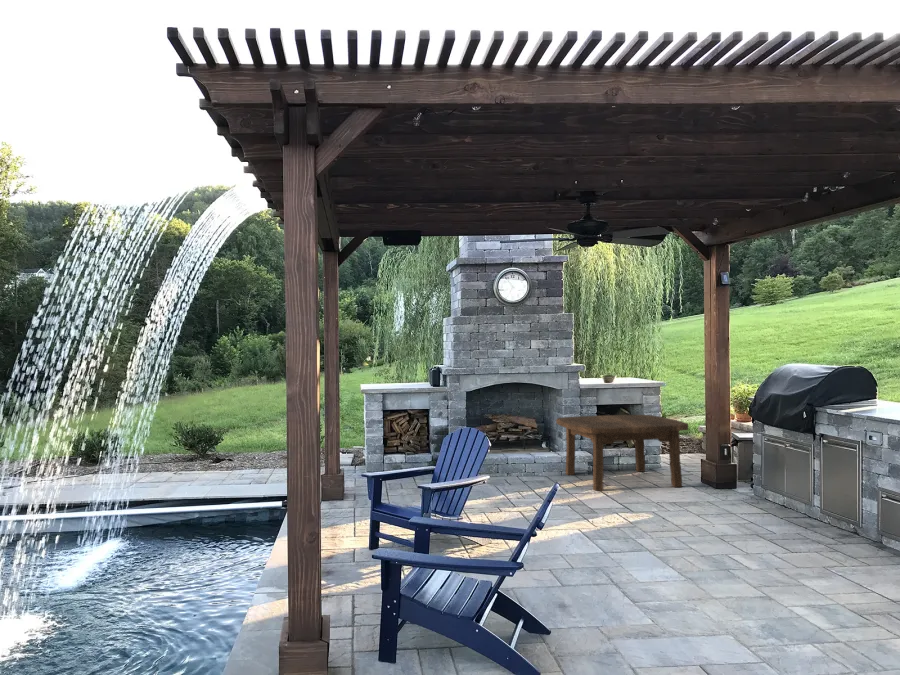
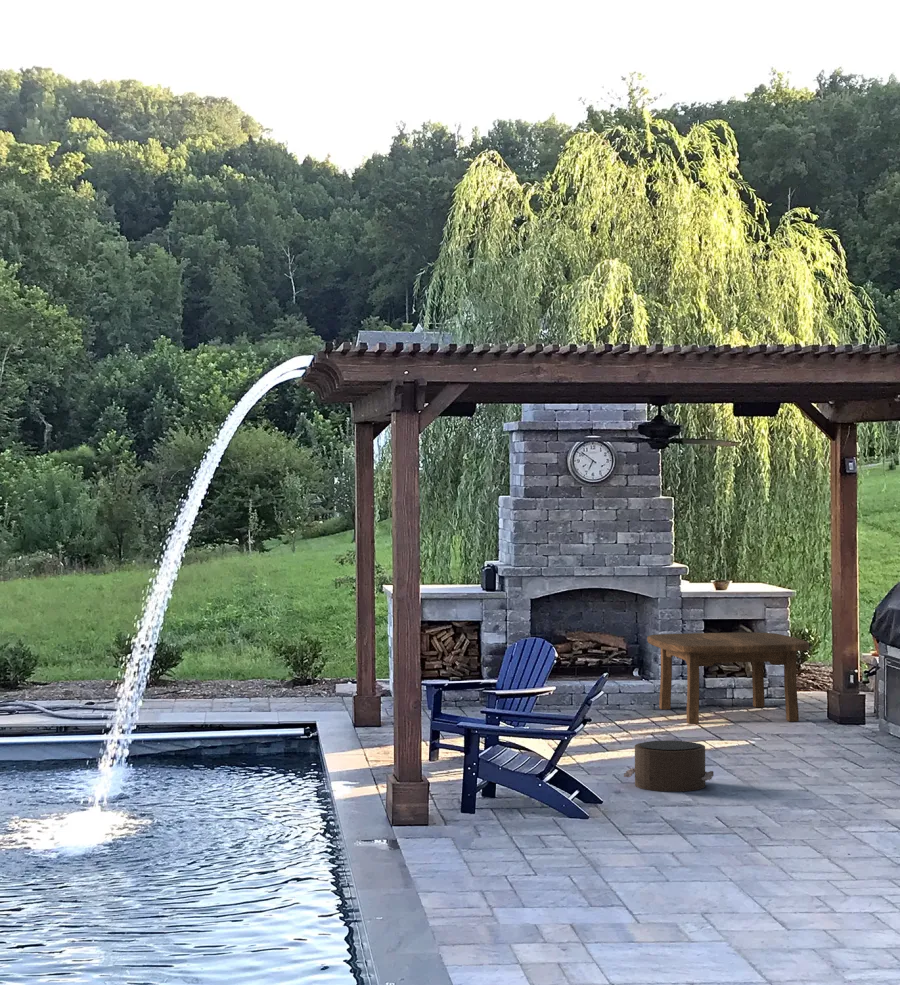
pouf: none [568,537,667,602] -> present [624,740,714,792]

